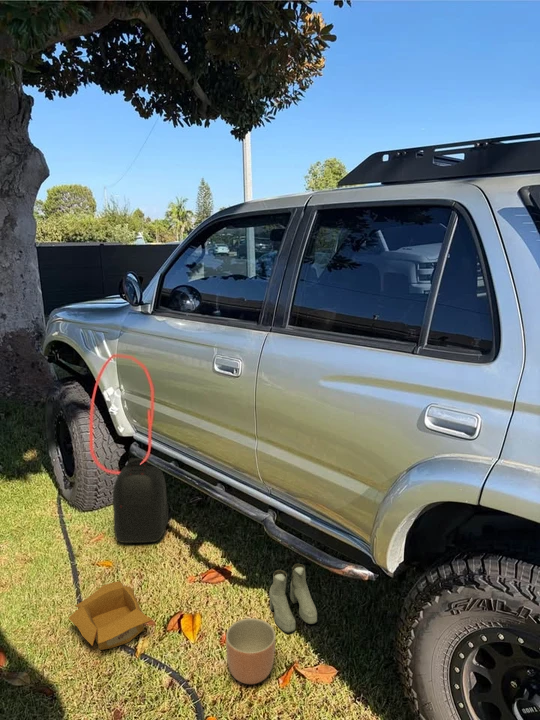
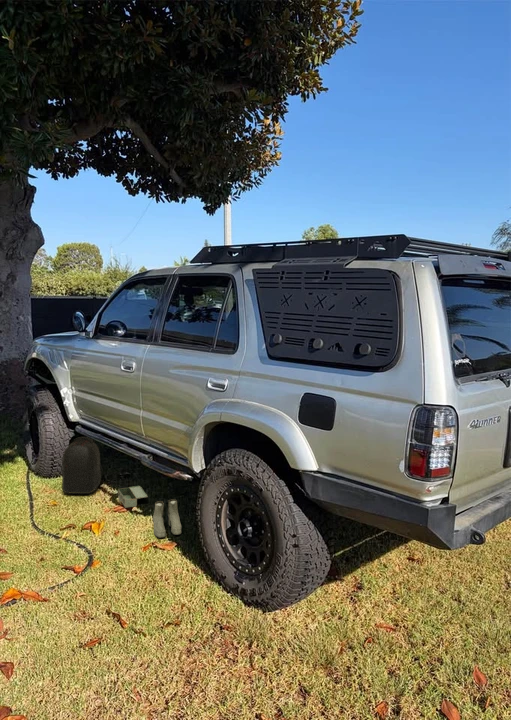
toolbox: none [198,525,246,567] -> present [118,486,148,508]
cardboard box: present [69,581,152,650] -> none [22,506,75,541]
planter: present [226,618,275,684] -> none [115,521,145,558]

